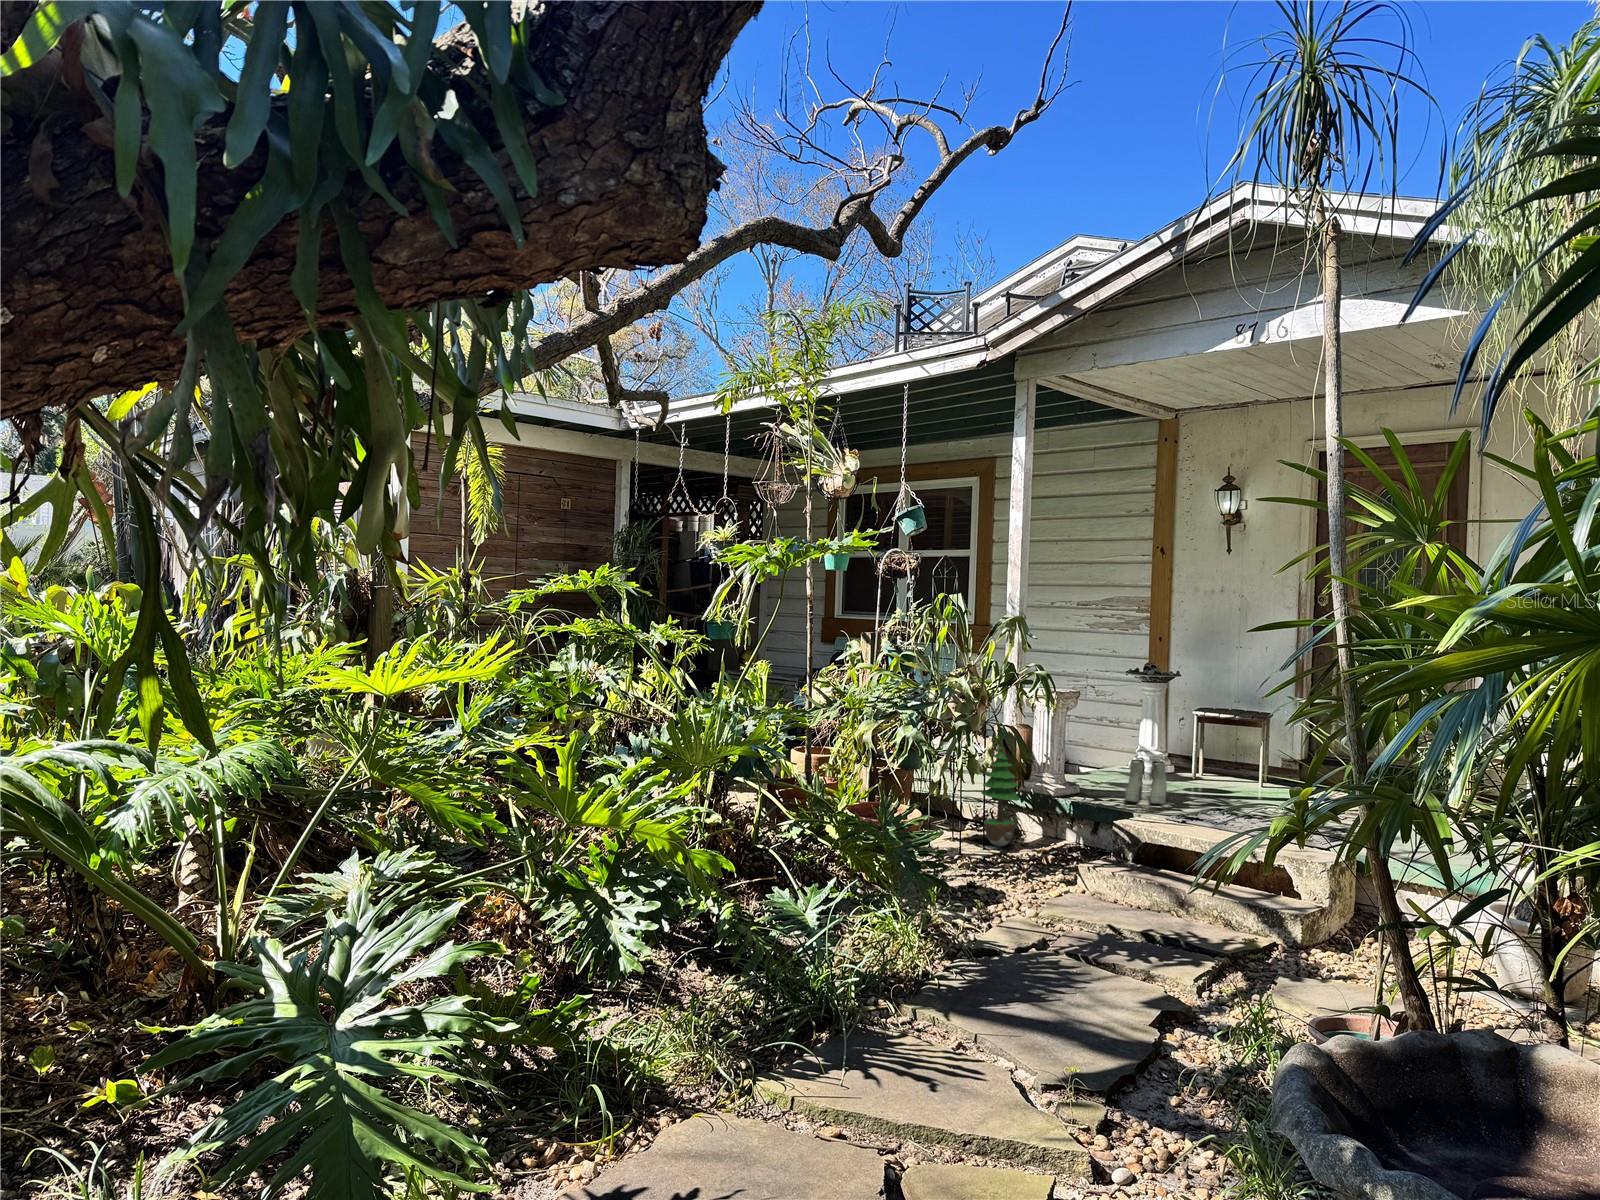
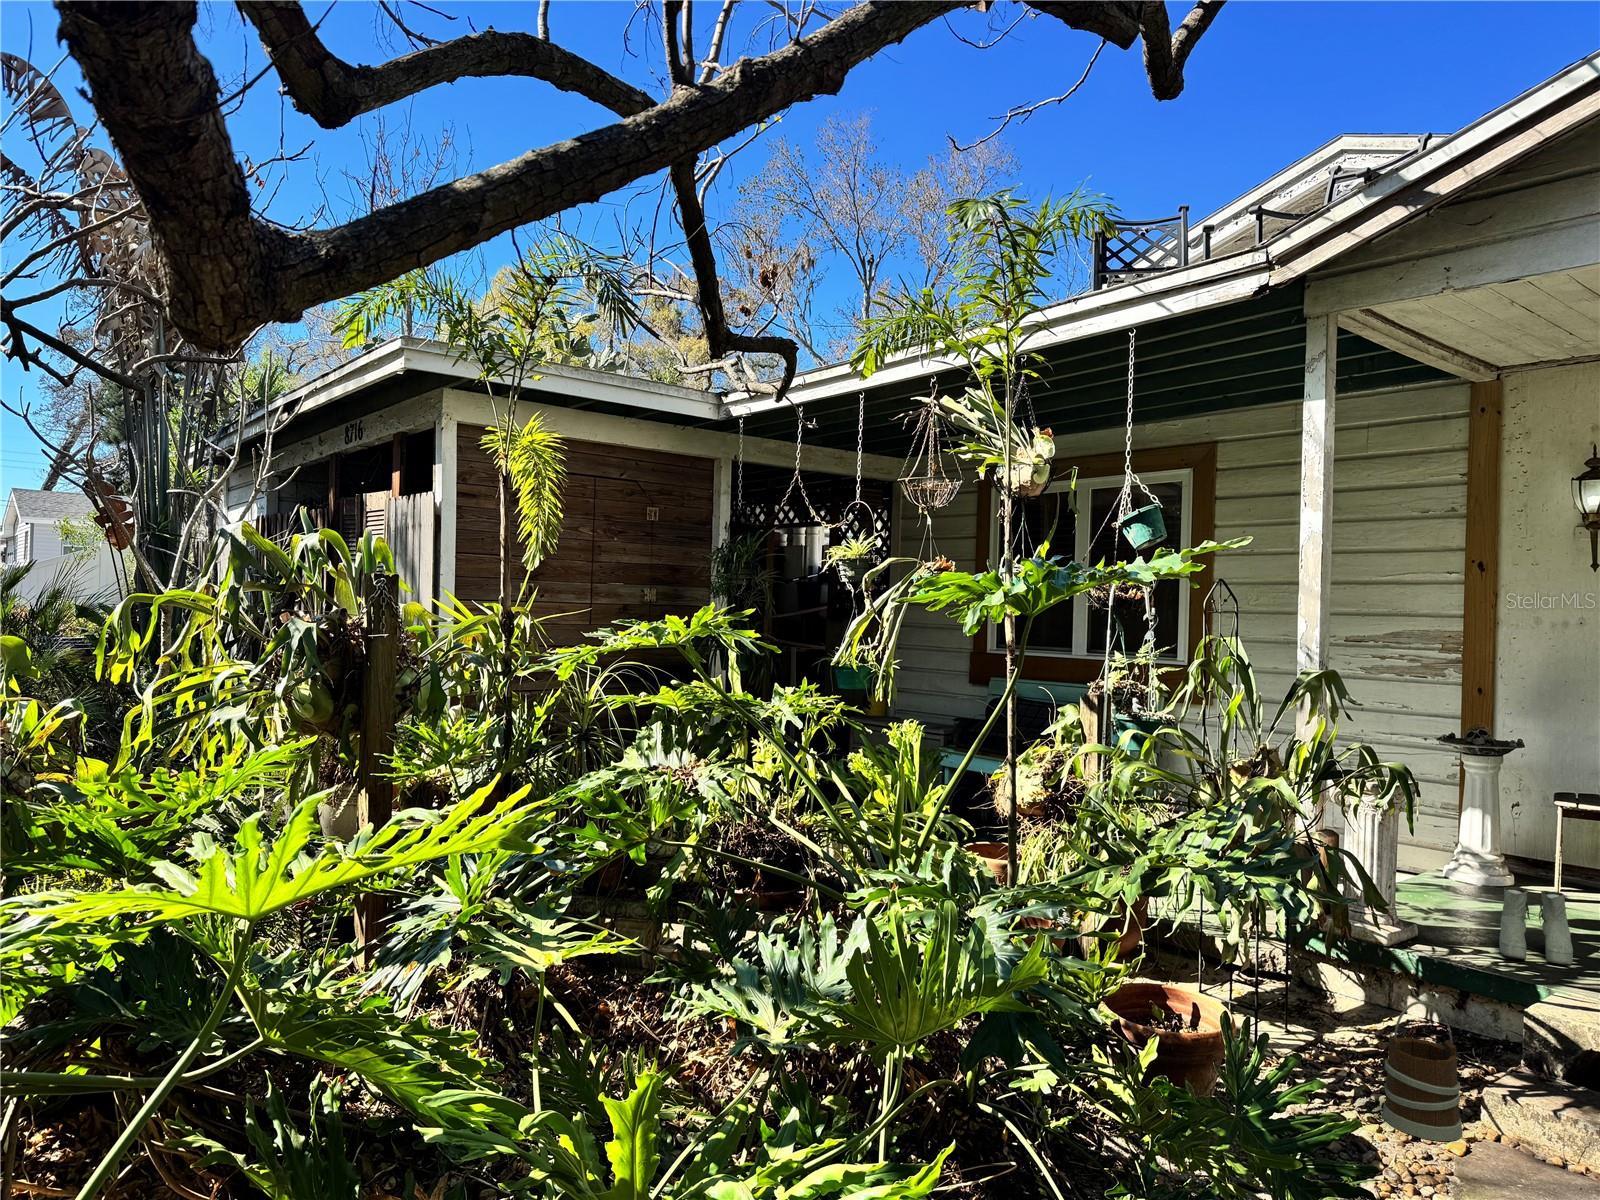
potted tree: present [981,746,1020,848] -> none [1262,853,1328,1019]
wooden bucket: none [1022,813,1064,893] -> present [1382,1001,1463,1141]

